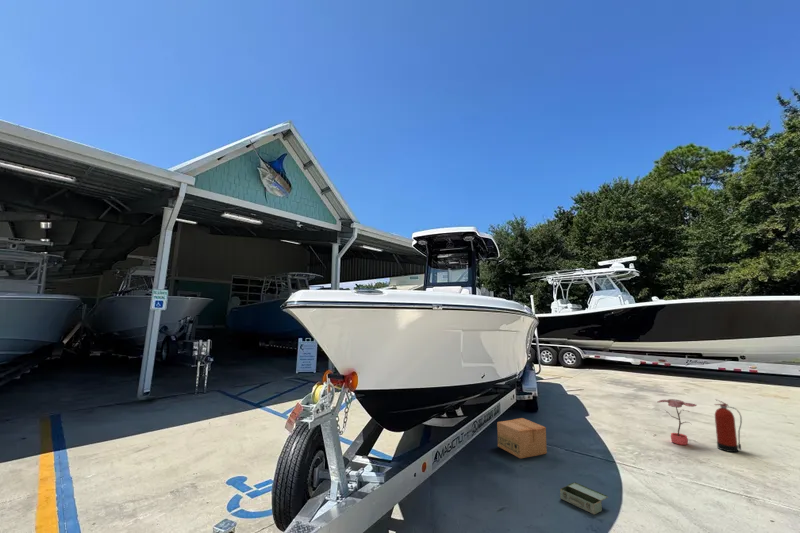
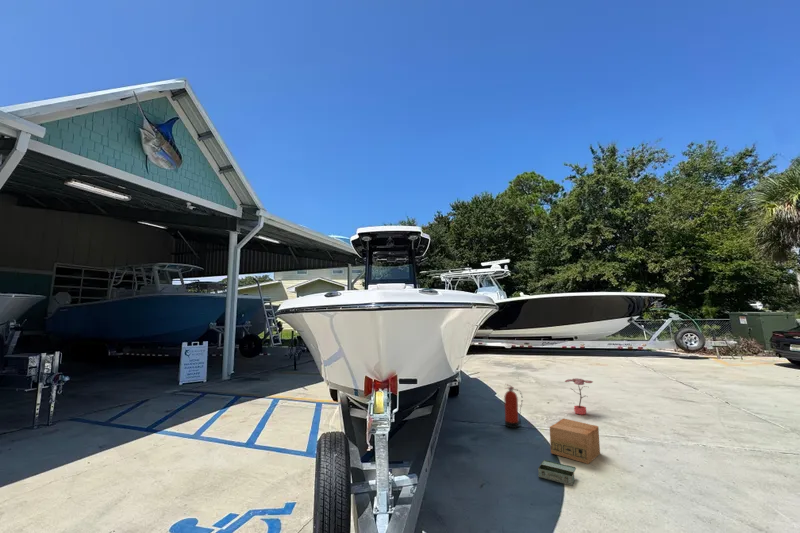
fire extinguisher: present [715,401,742,452] -> present [504,386,522,428]
cardboard box: present [497,418,547,458] -> present [550,419,600,464]

